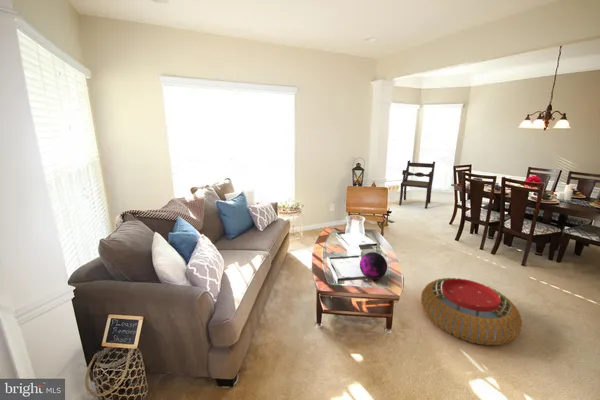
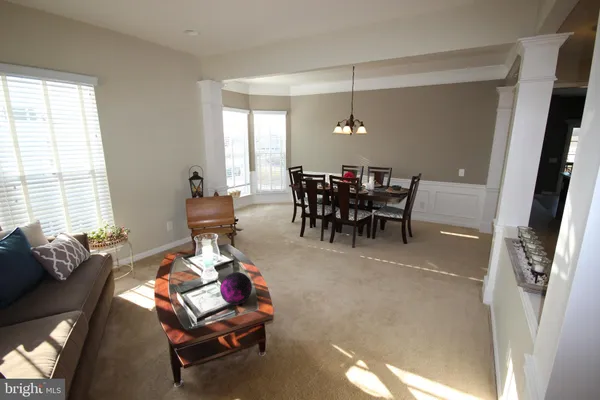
armchair: present [399,160,435,209] -> none [242,164,271,211]
pouf: present [421,278,522,345] -> none [286,274,368,335]

